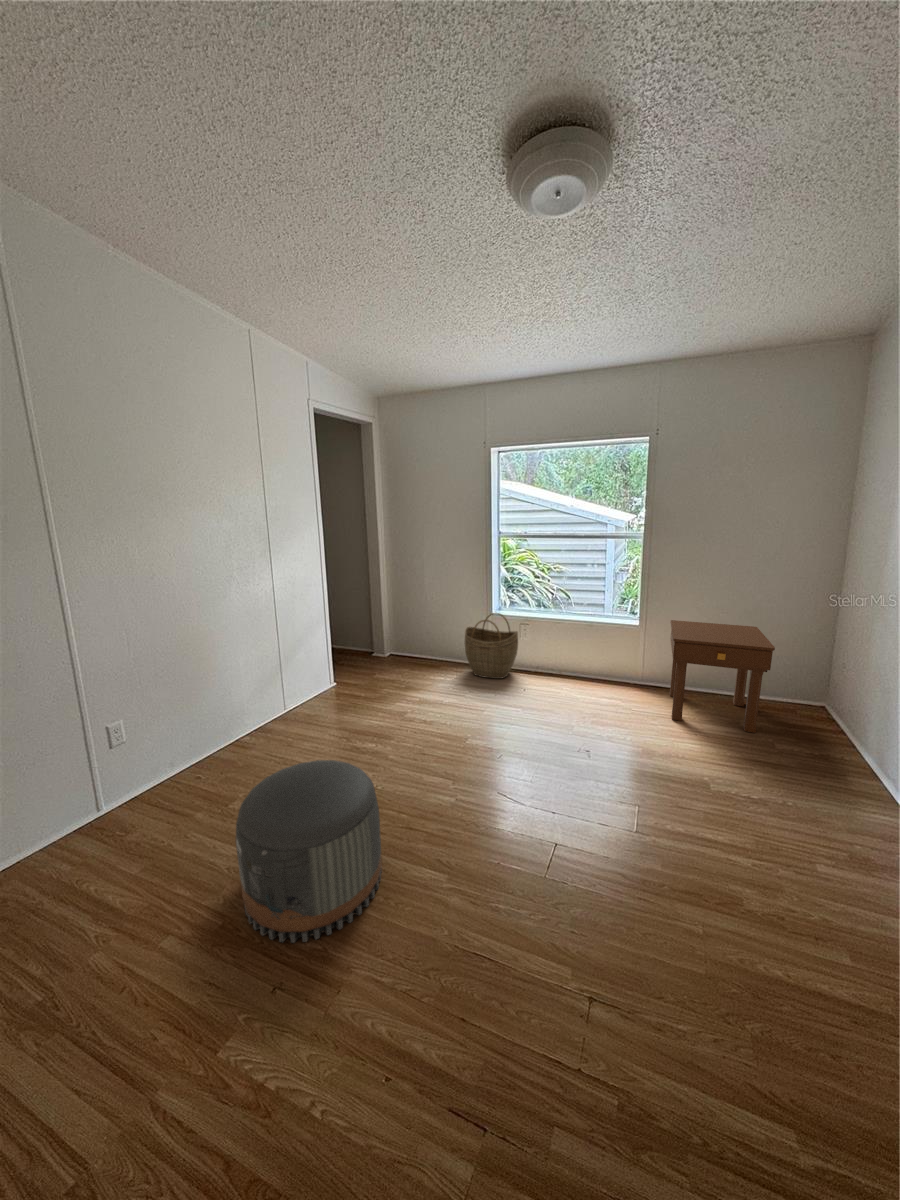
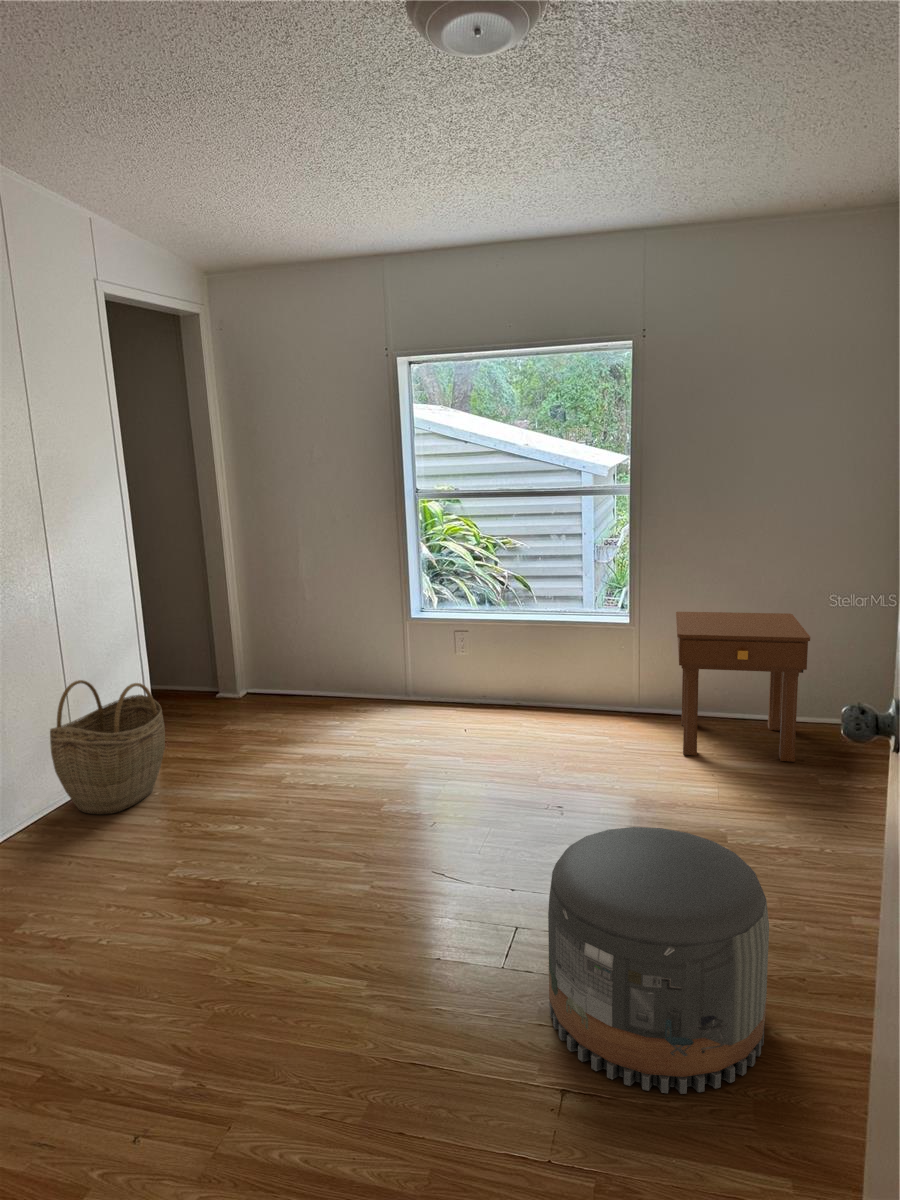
woven basket: present [464,613,518,679] -> present [50,680,165,814]
pouf: present [236,760,382,943] -> present [548,827,769,1094]

